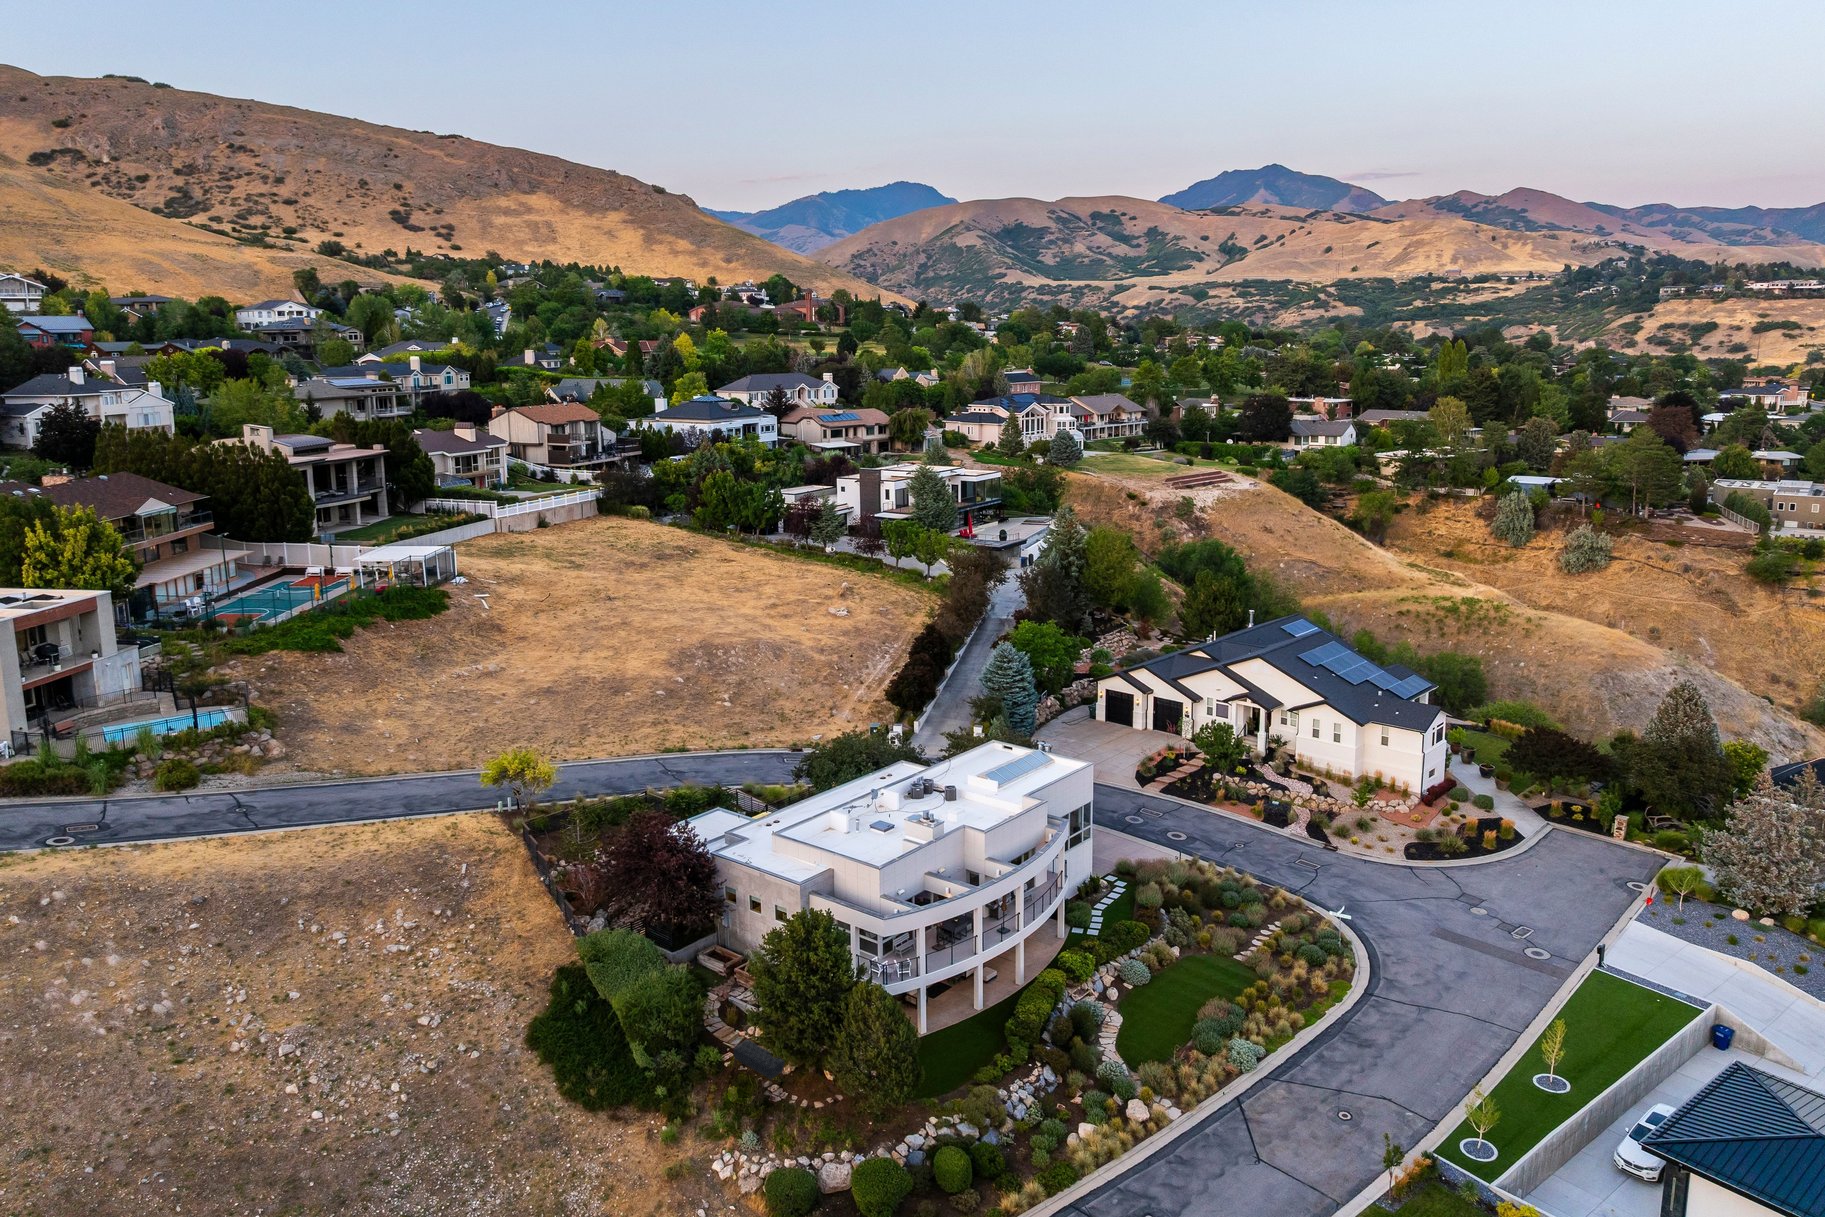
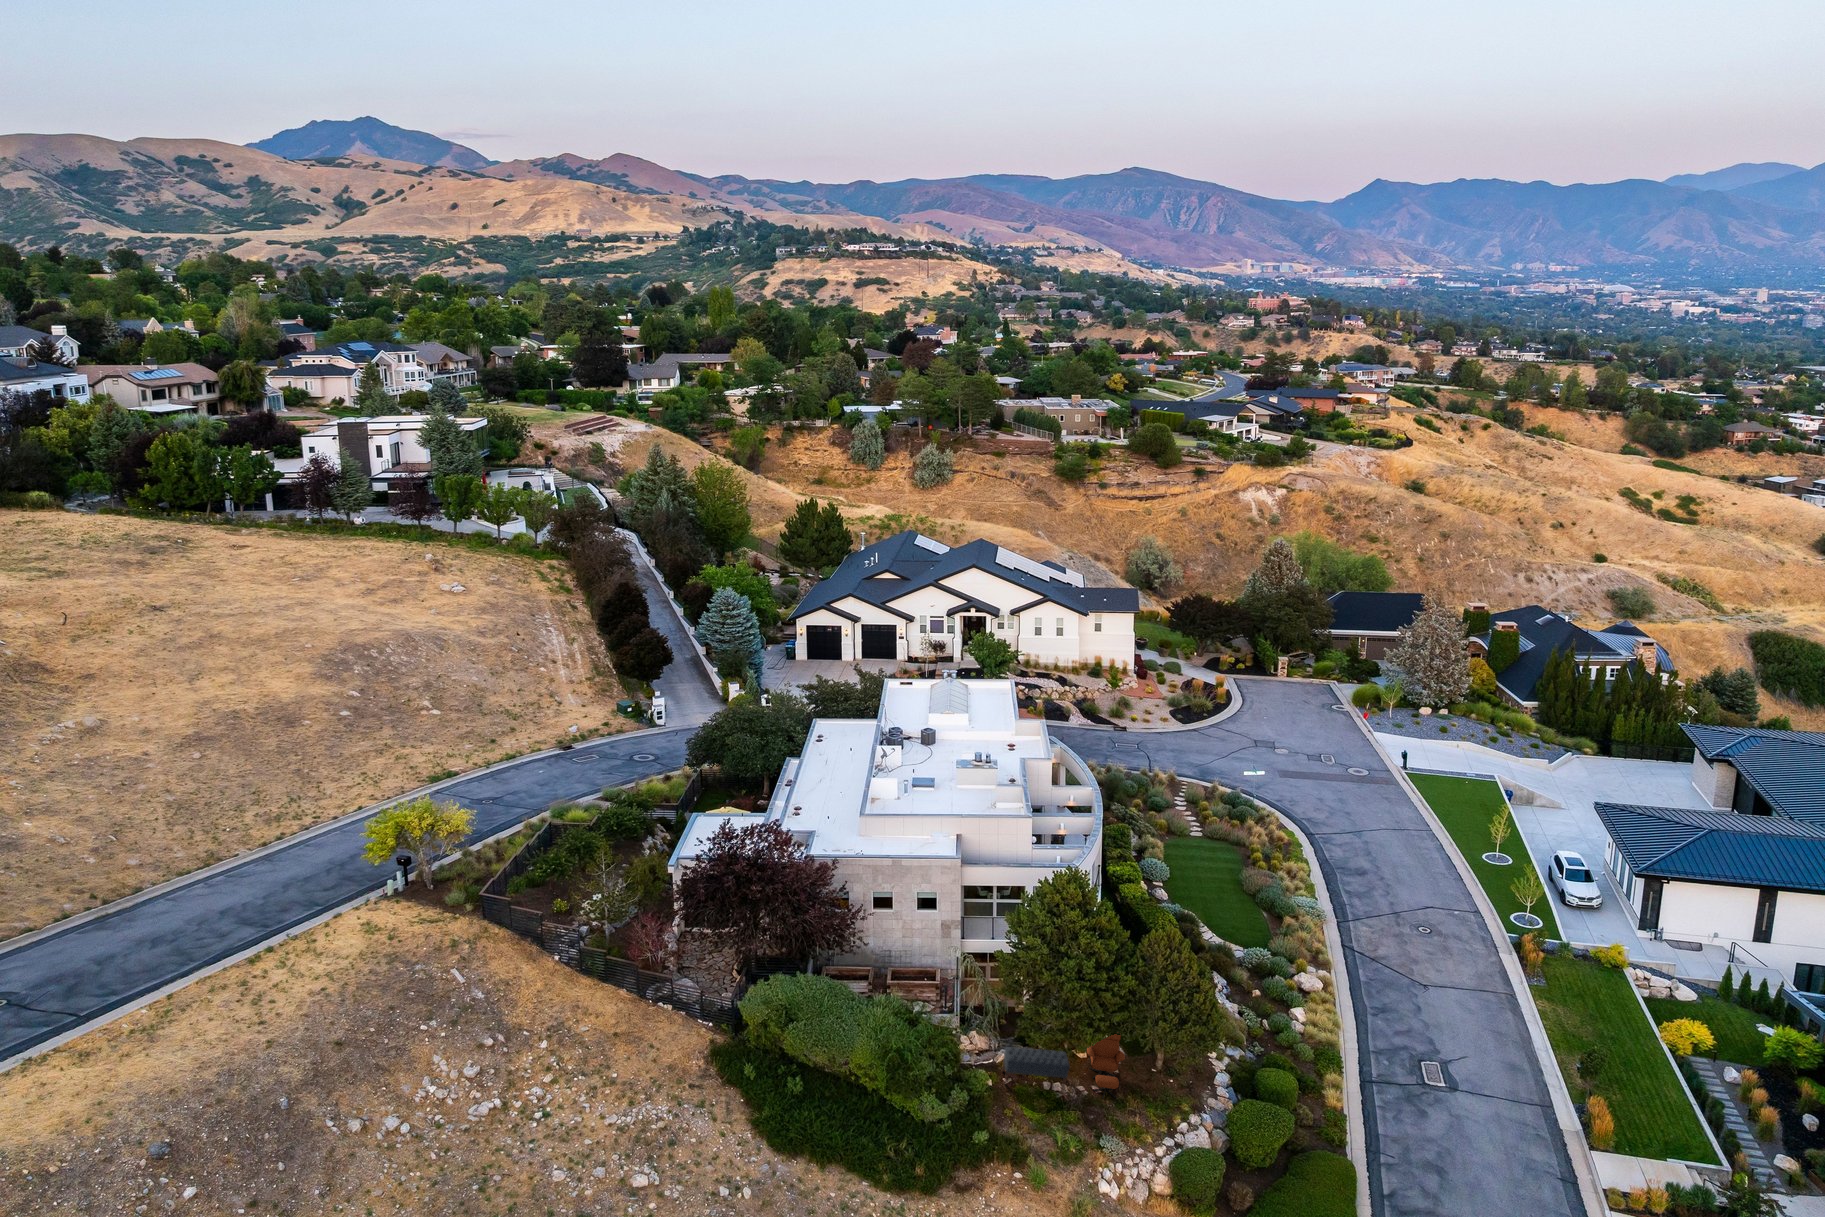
lounge chair: none [789,1054,831,1112] -> present [1087,1034,1125,1099]

